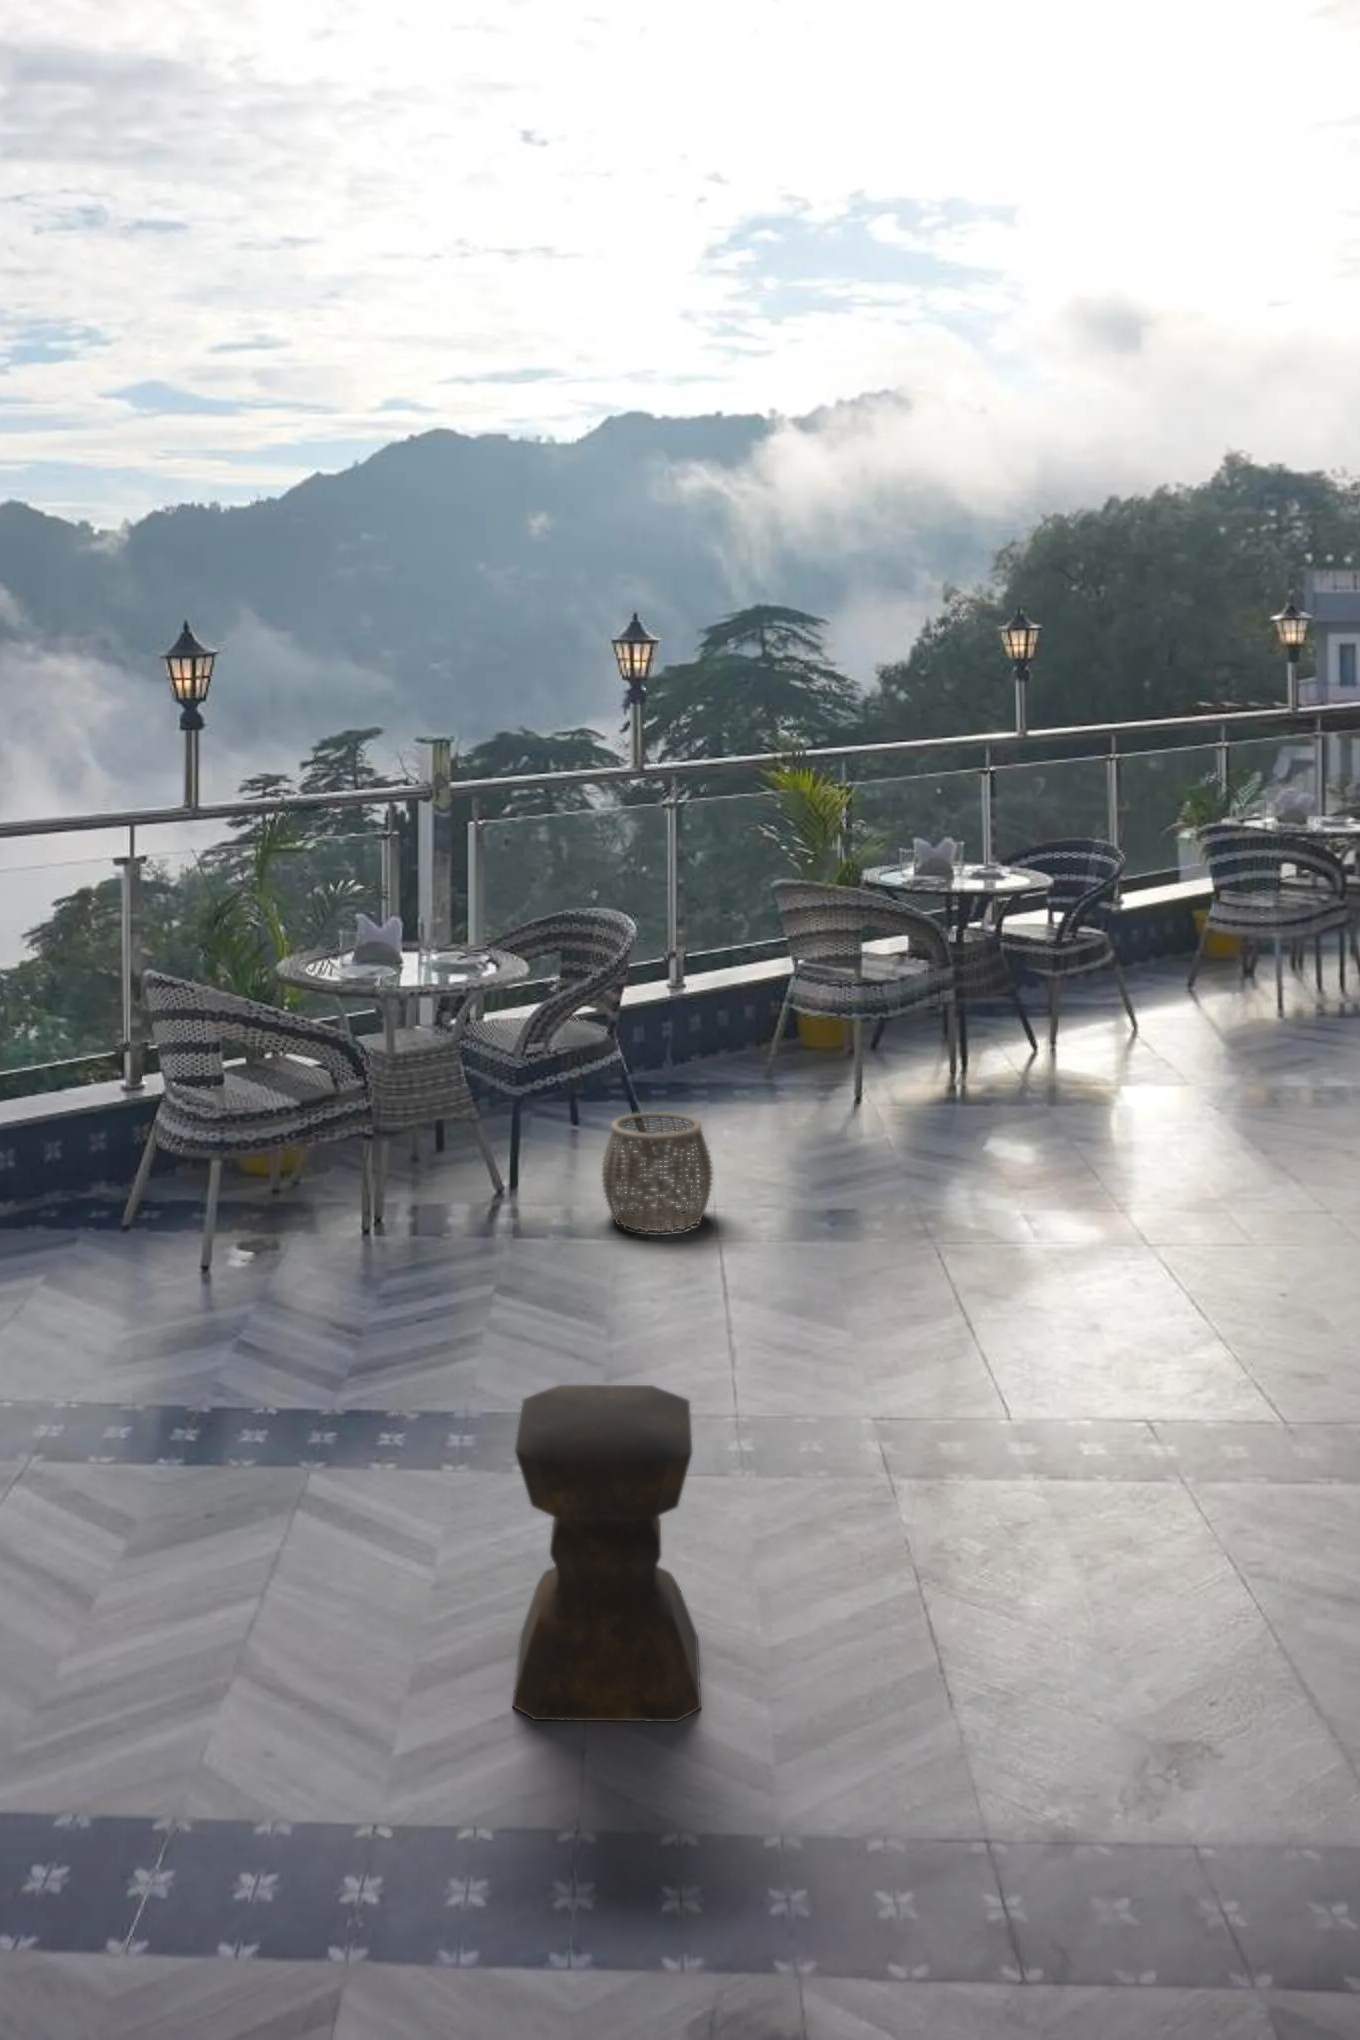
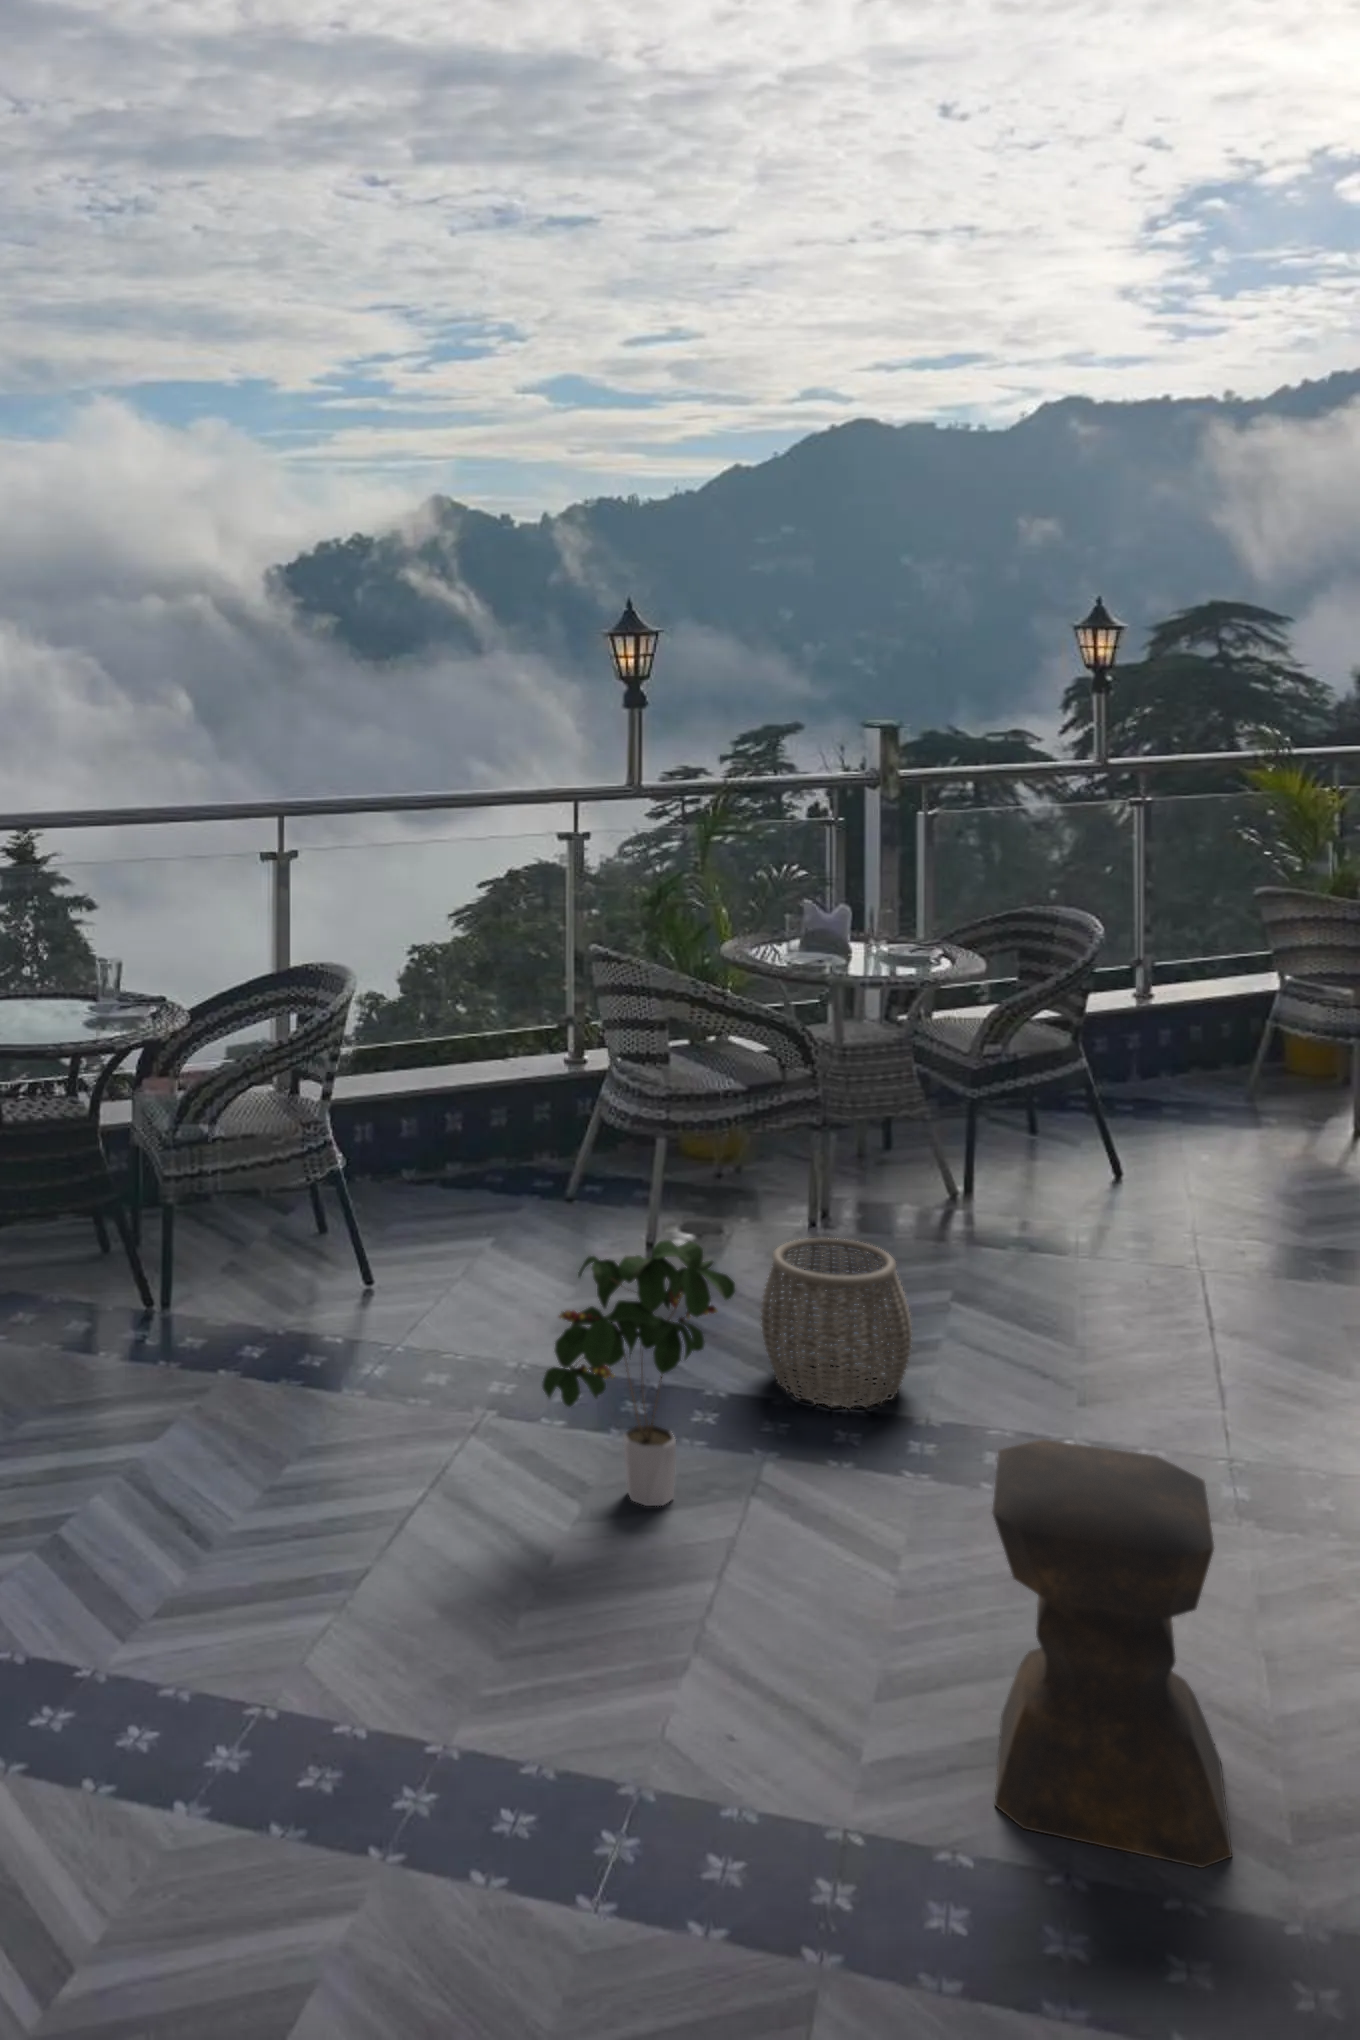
woven basket: present [602,1112,712,1232] -> present [761,1238,912,1408]
potted plant: none [103,1252,292,1509] -> present [542,1240,735,1506]

